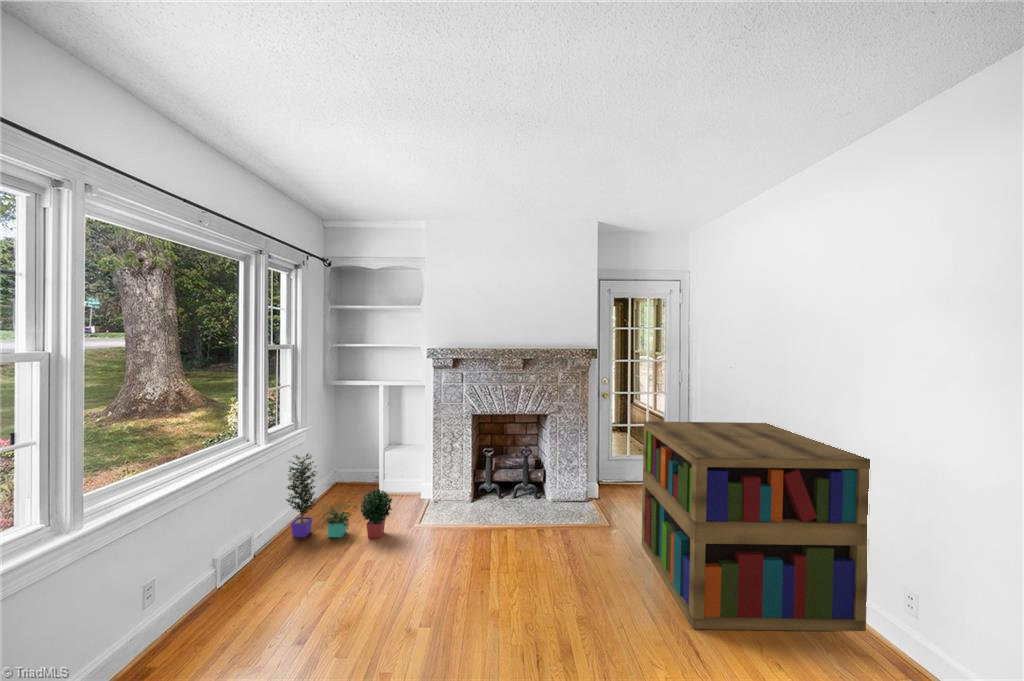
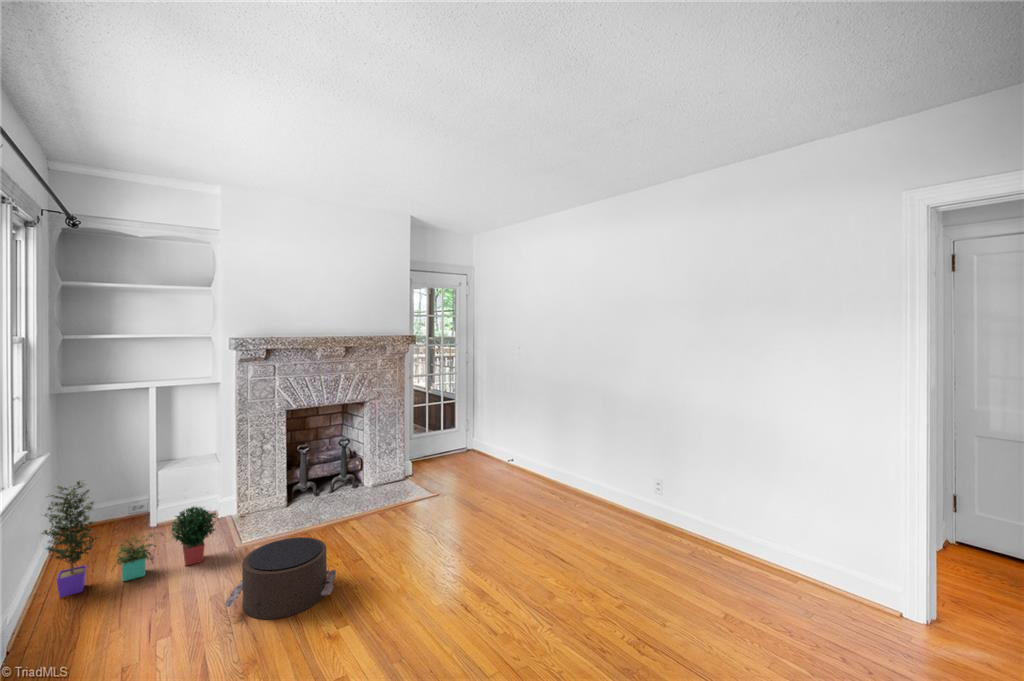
bookshelf: present [642,421,871,631] -> none [470,387,621,535]
pouf: none [348,541,446,621] -> present [224,537,336,619]

